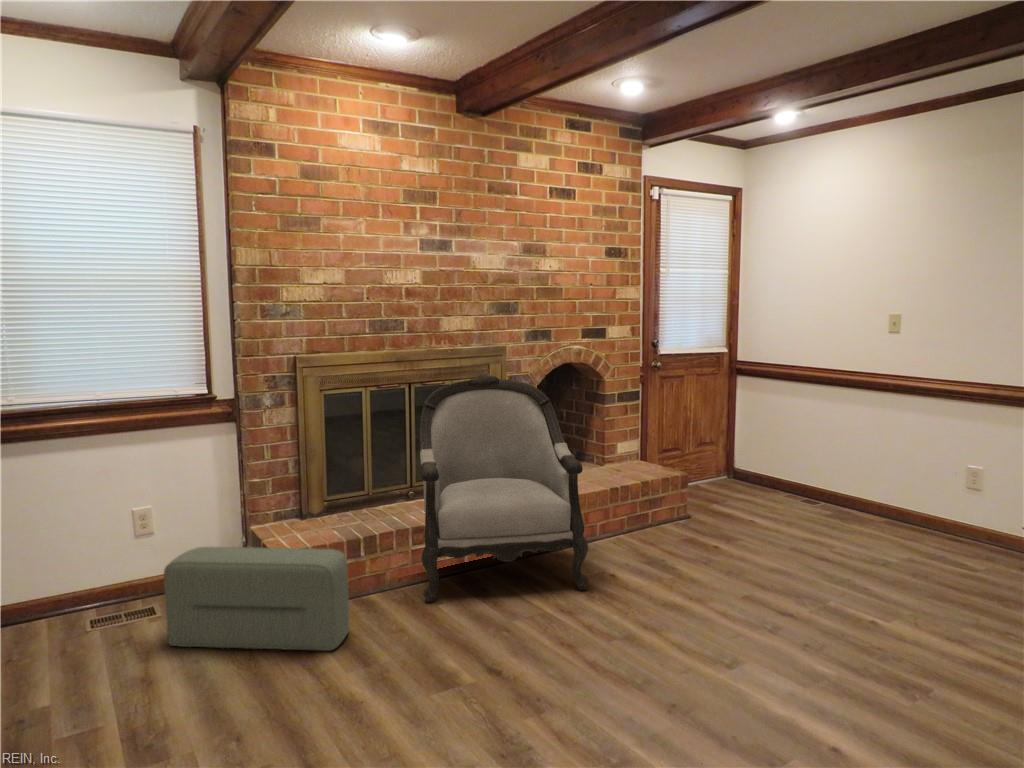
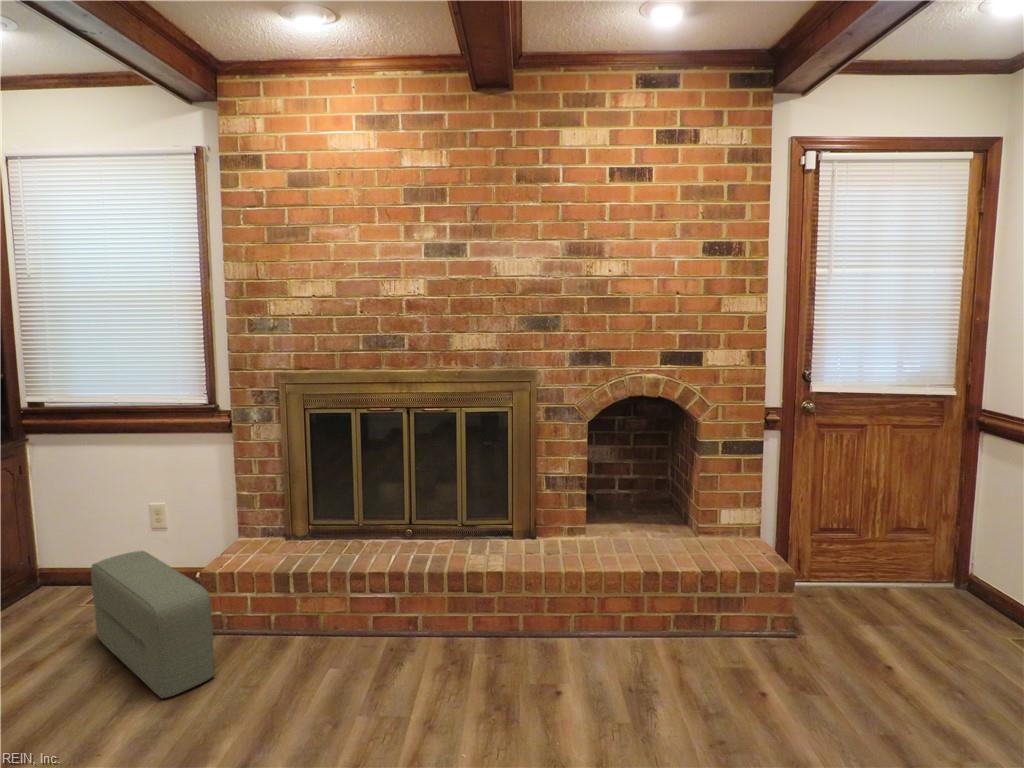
armchair: present [420,374,588,603] -> none [322,404,550,717]

